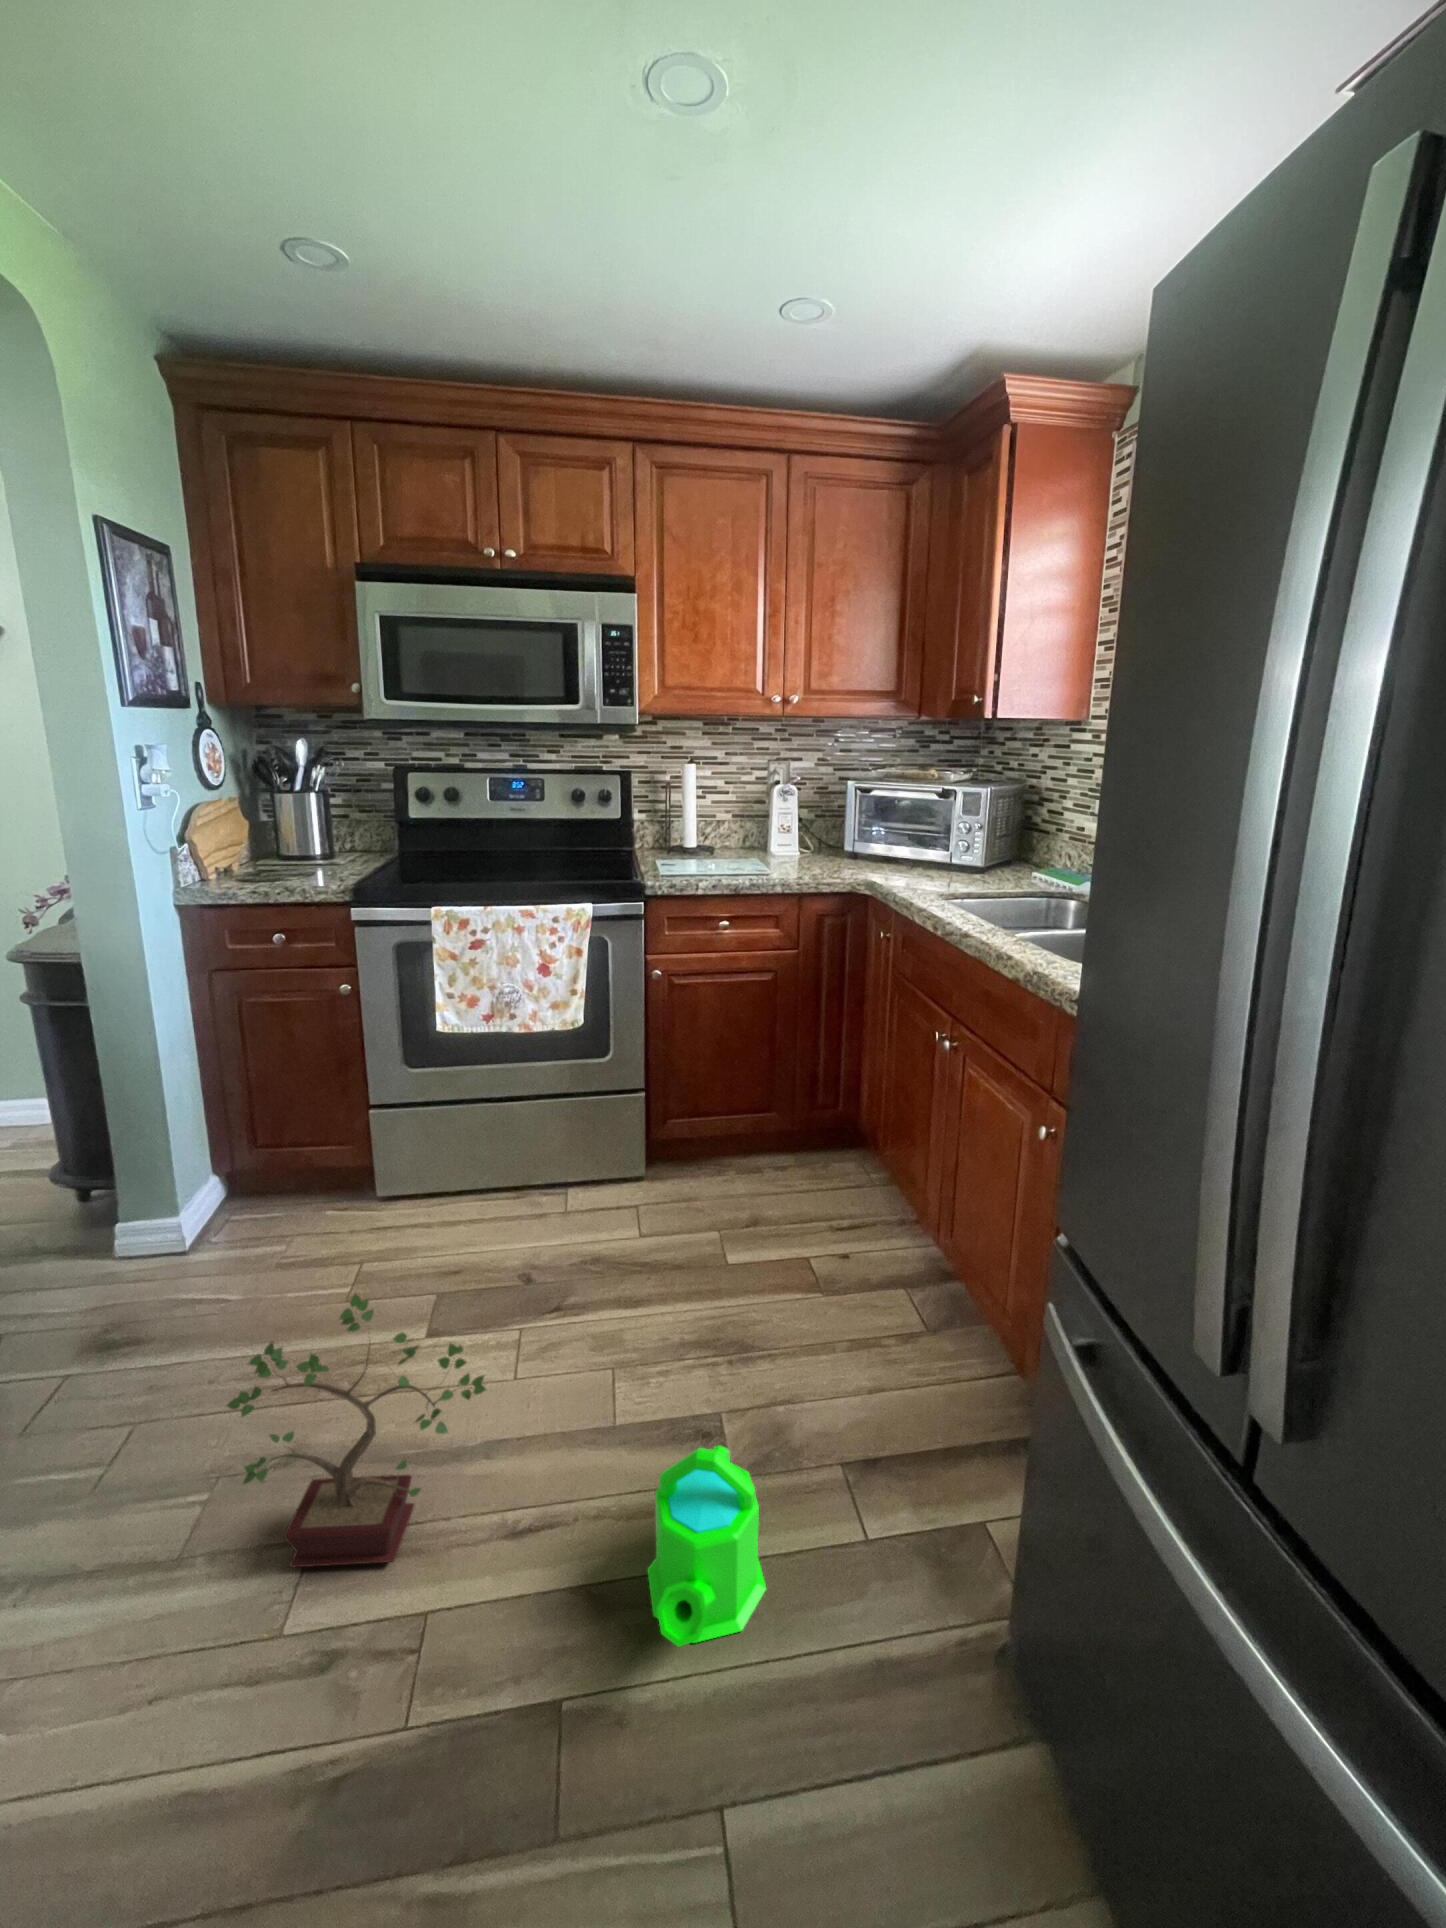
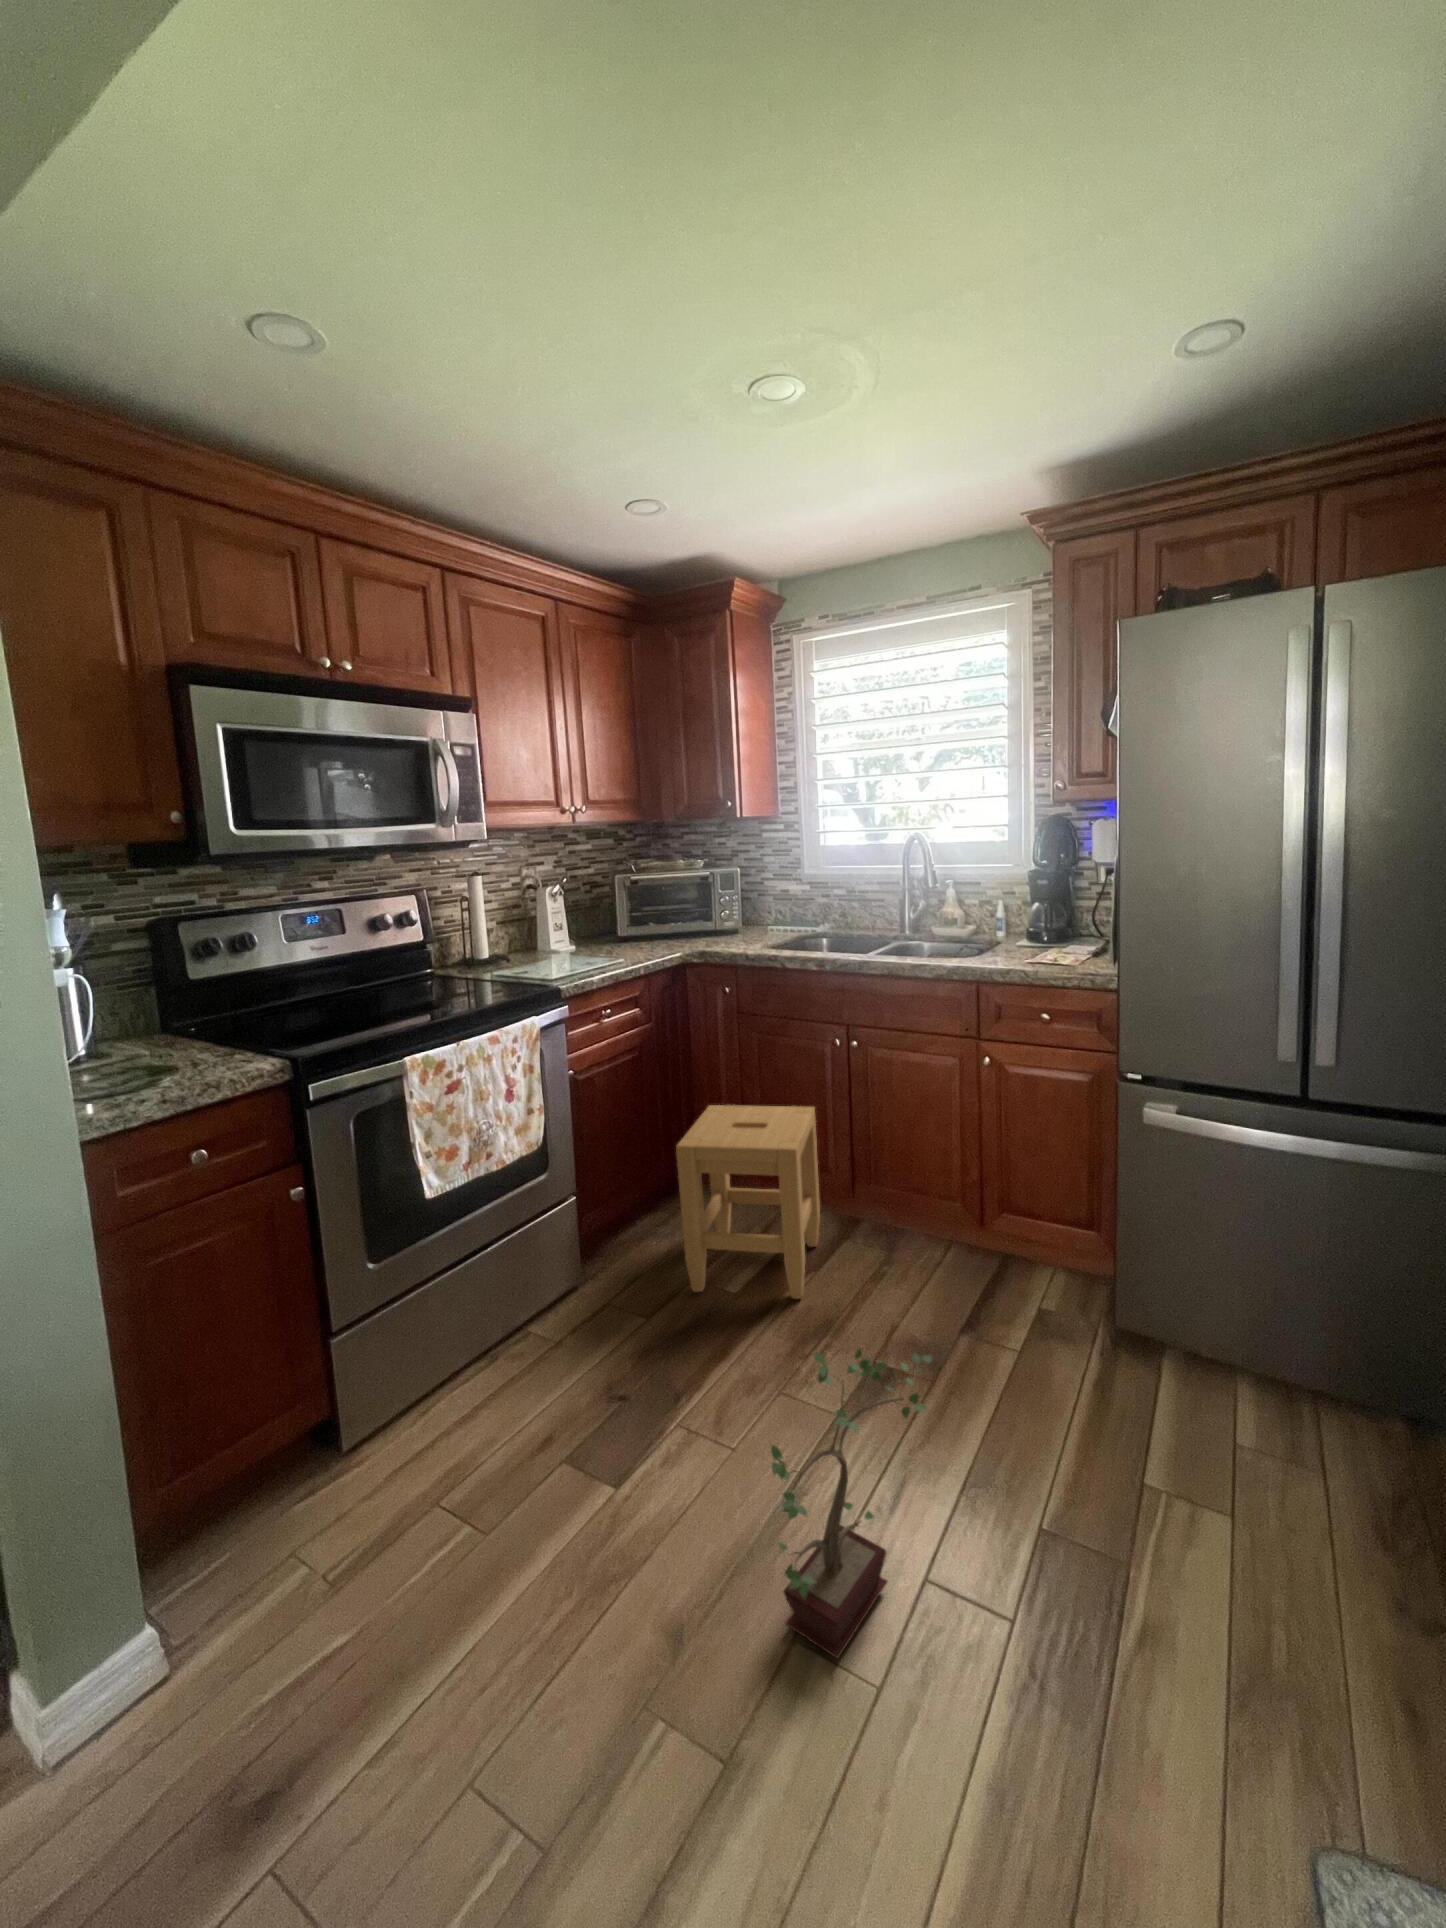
stool: none [696,1054,882,1296] -> present [676,1105,820,1299]
watering can: present [647,1446,766,1647] -> none [956,1318,1104,1460]

